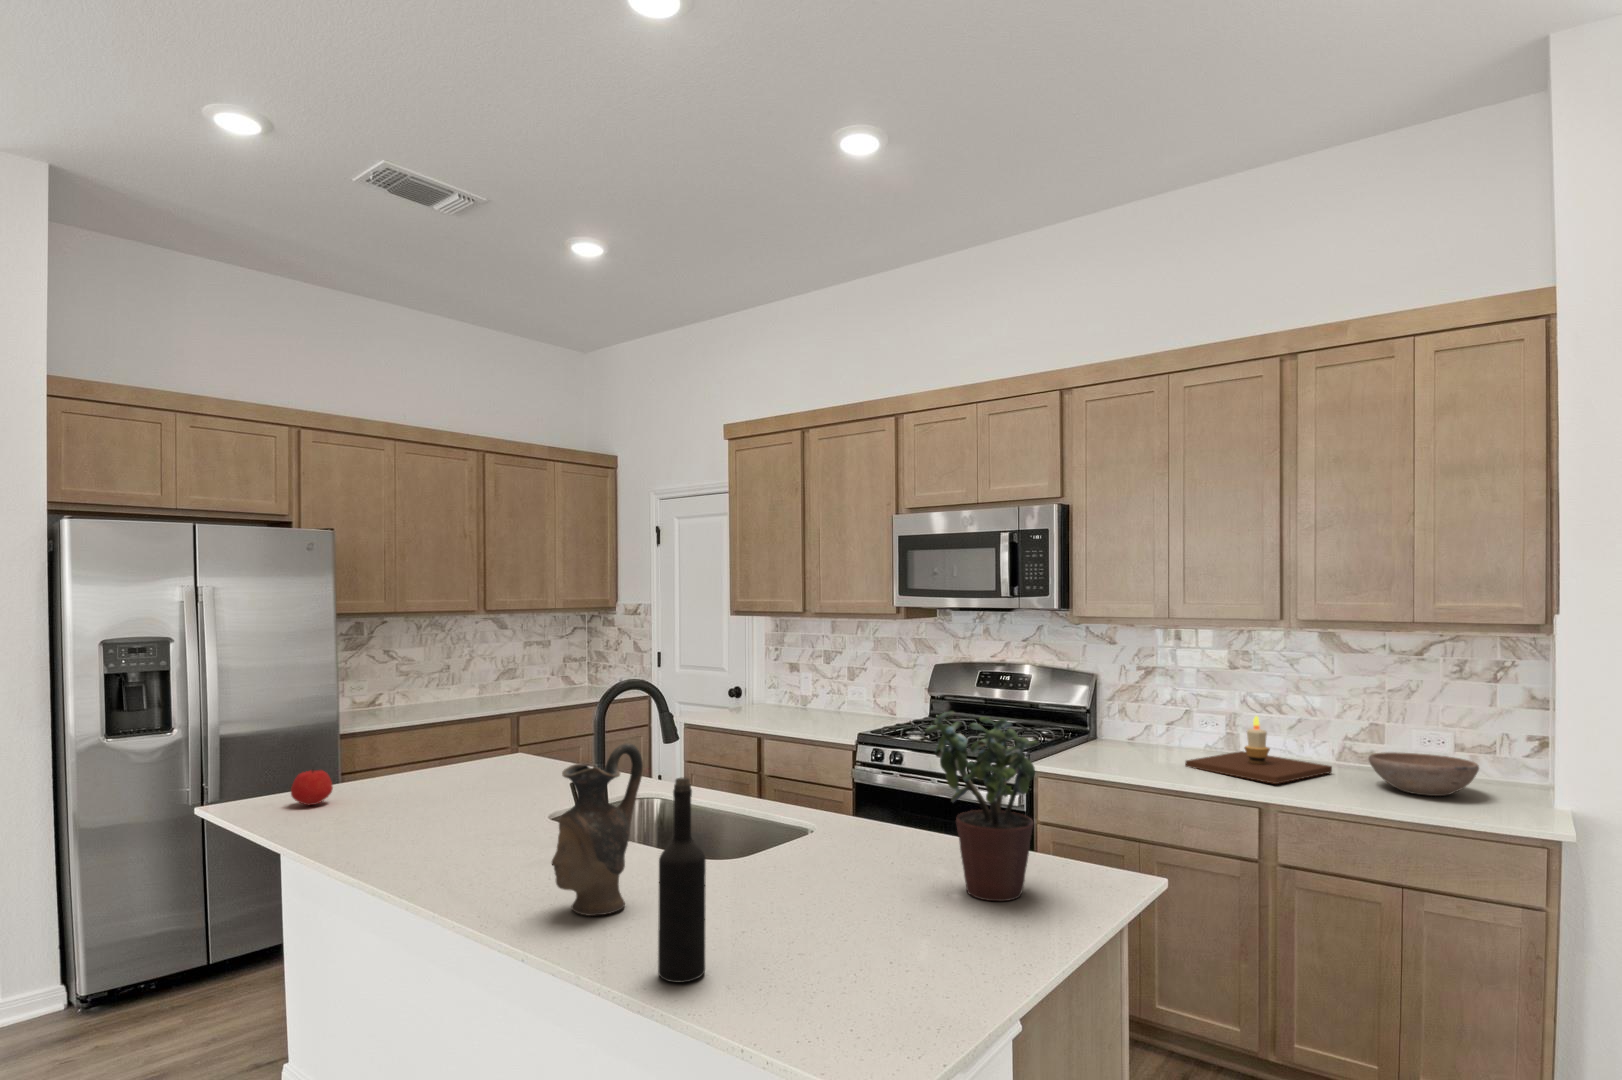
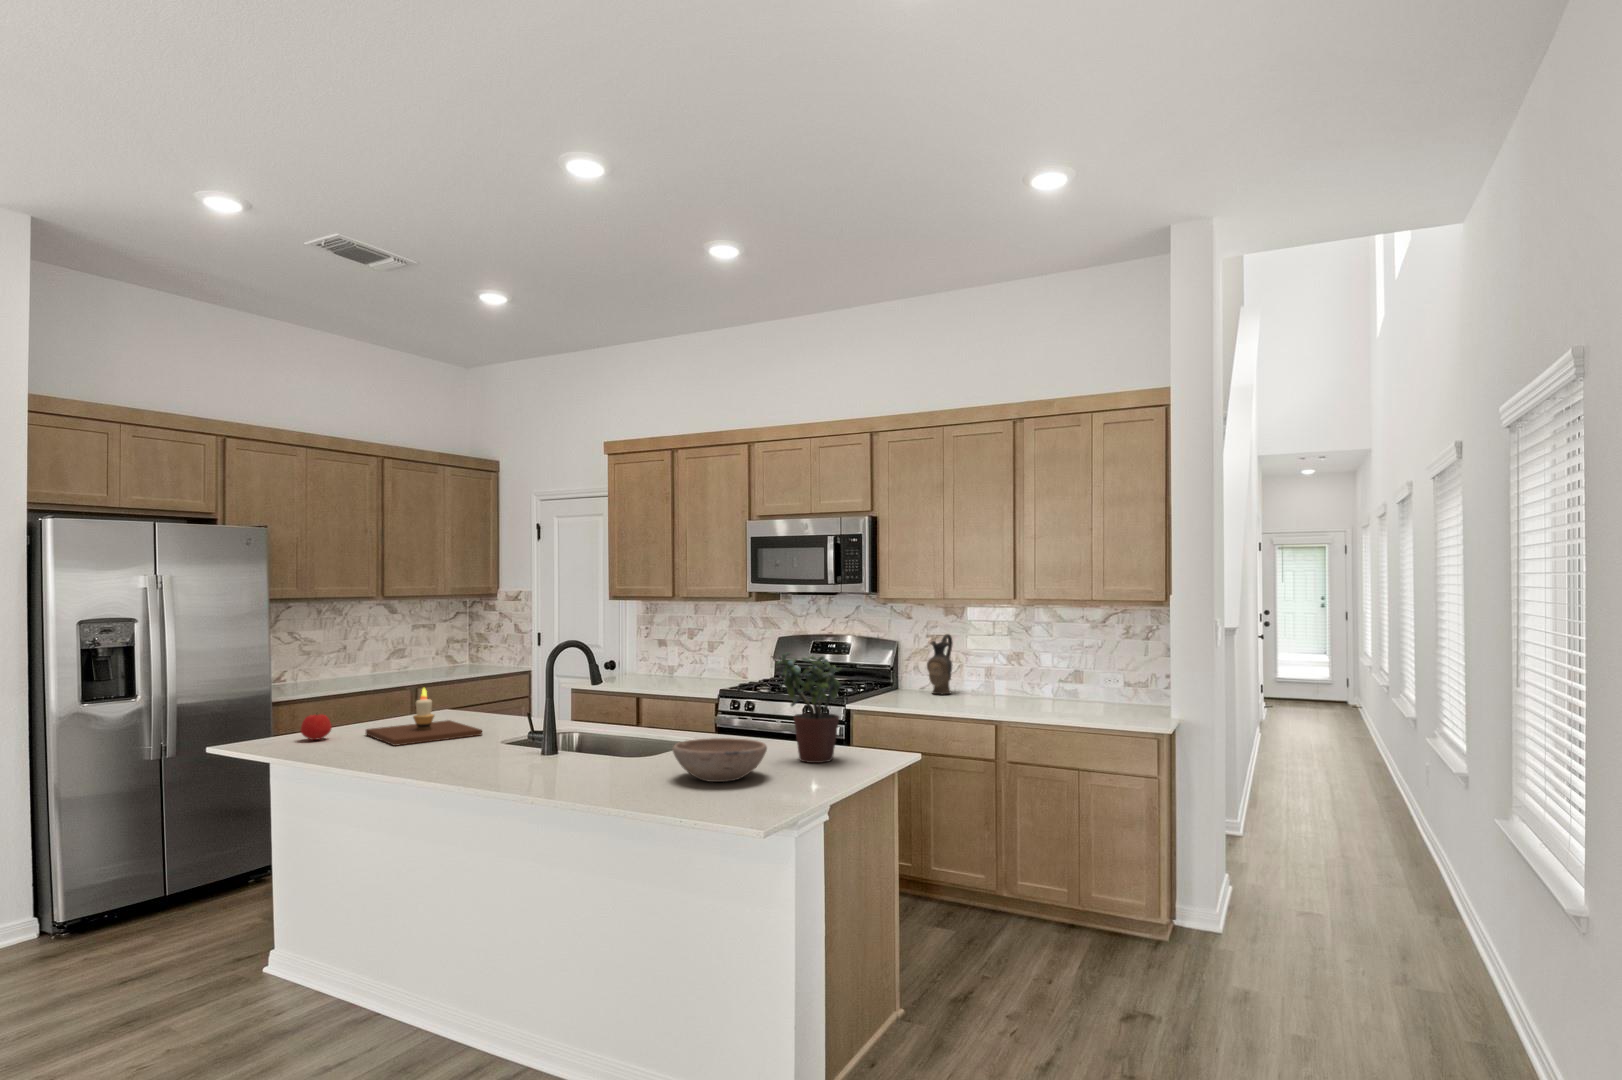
candle: present [1185,716,1332,784] -> present [366,688,482,746]
ceramic pitcher: present [552,743,643,916] -> present [927,634,952,694]
bowl: present [1369,752,1479,796] -> present [672,738,767,782]
wine bottle: present [658,778,706,983] -> none [627,684,654,796]

